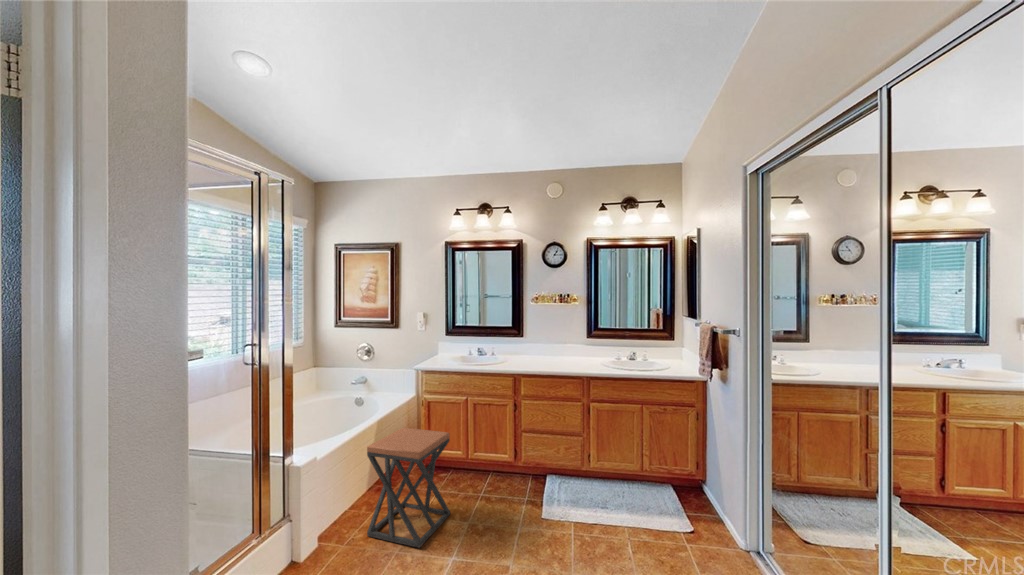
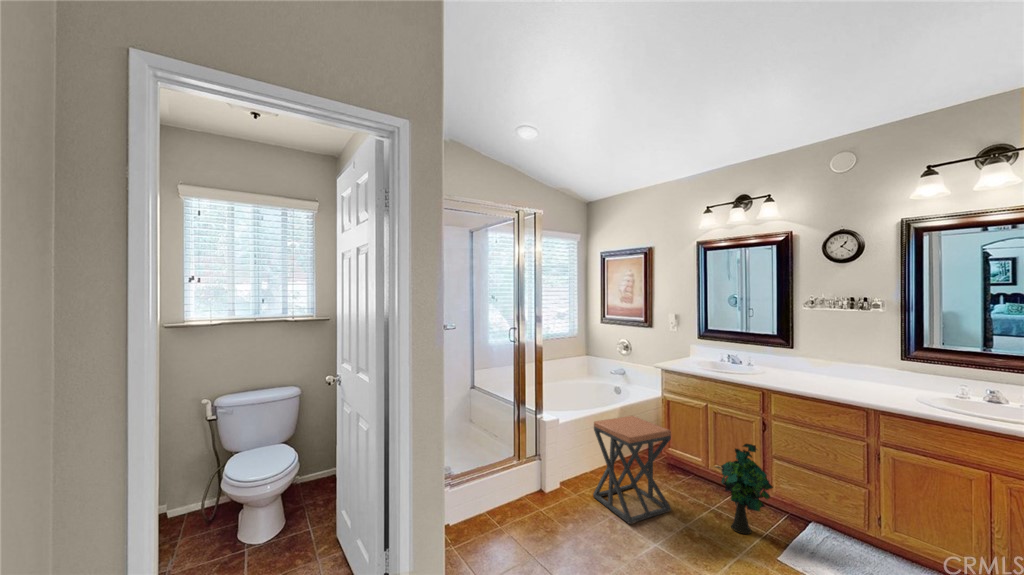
decorative plant: none [485,426,532,509] -> present [716,444,773,534]

